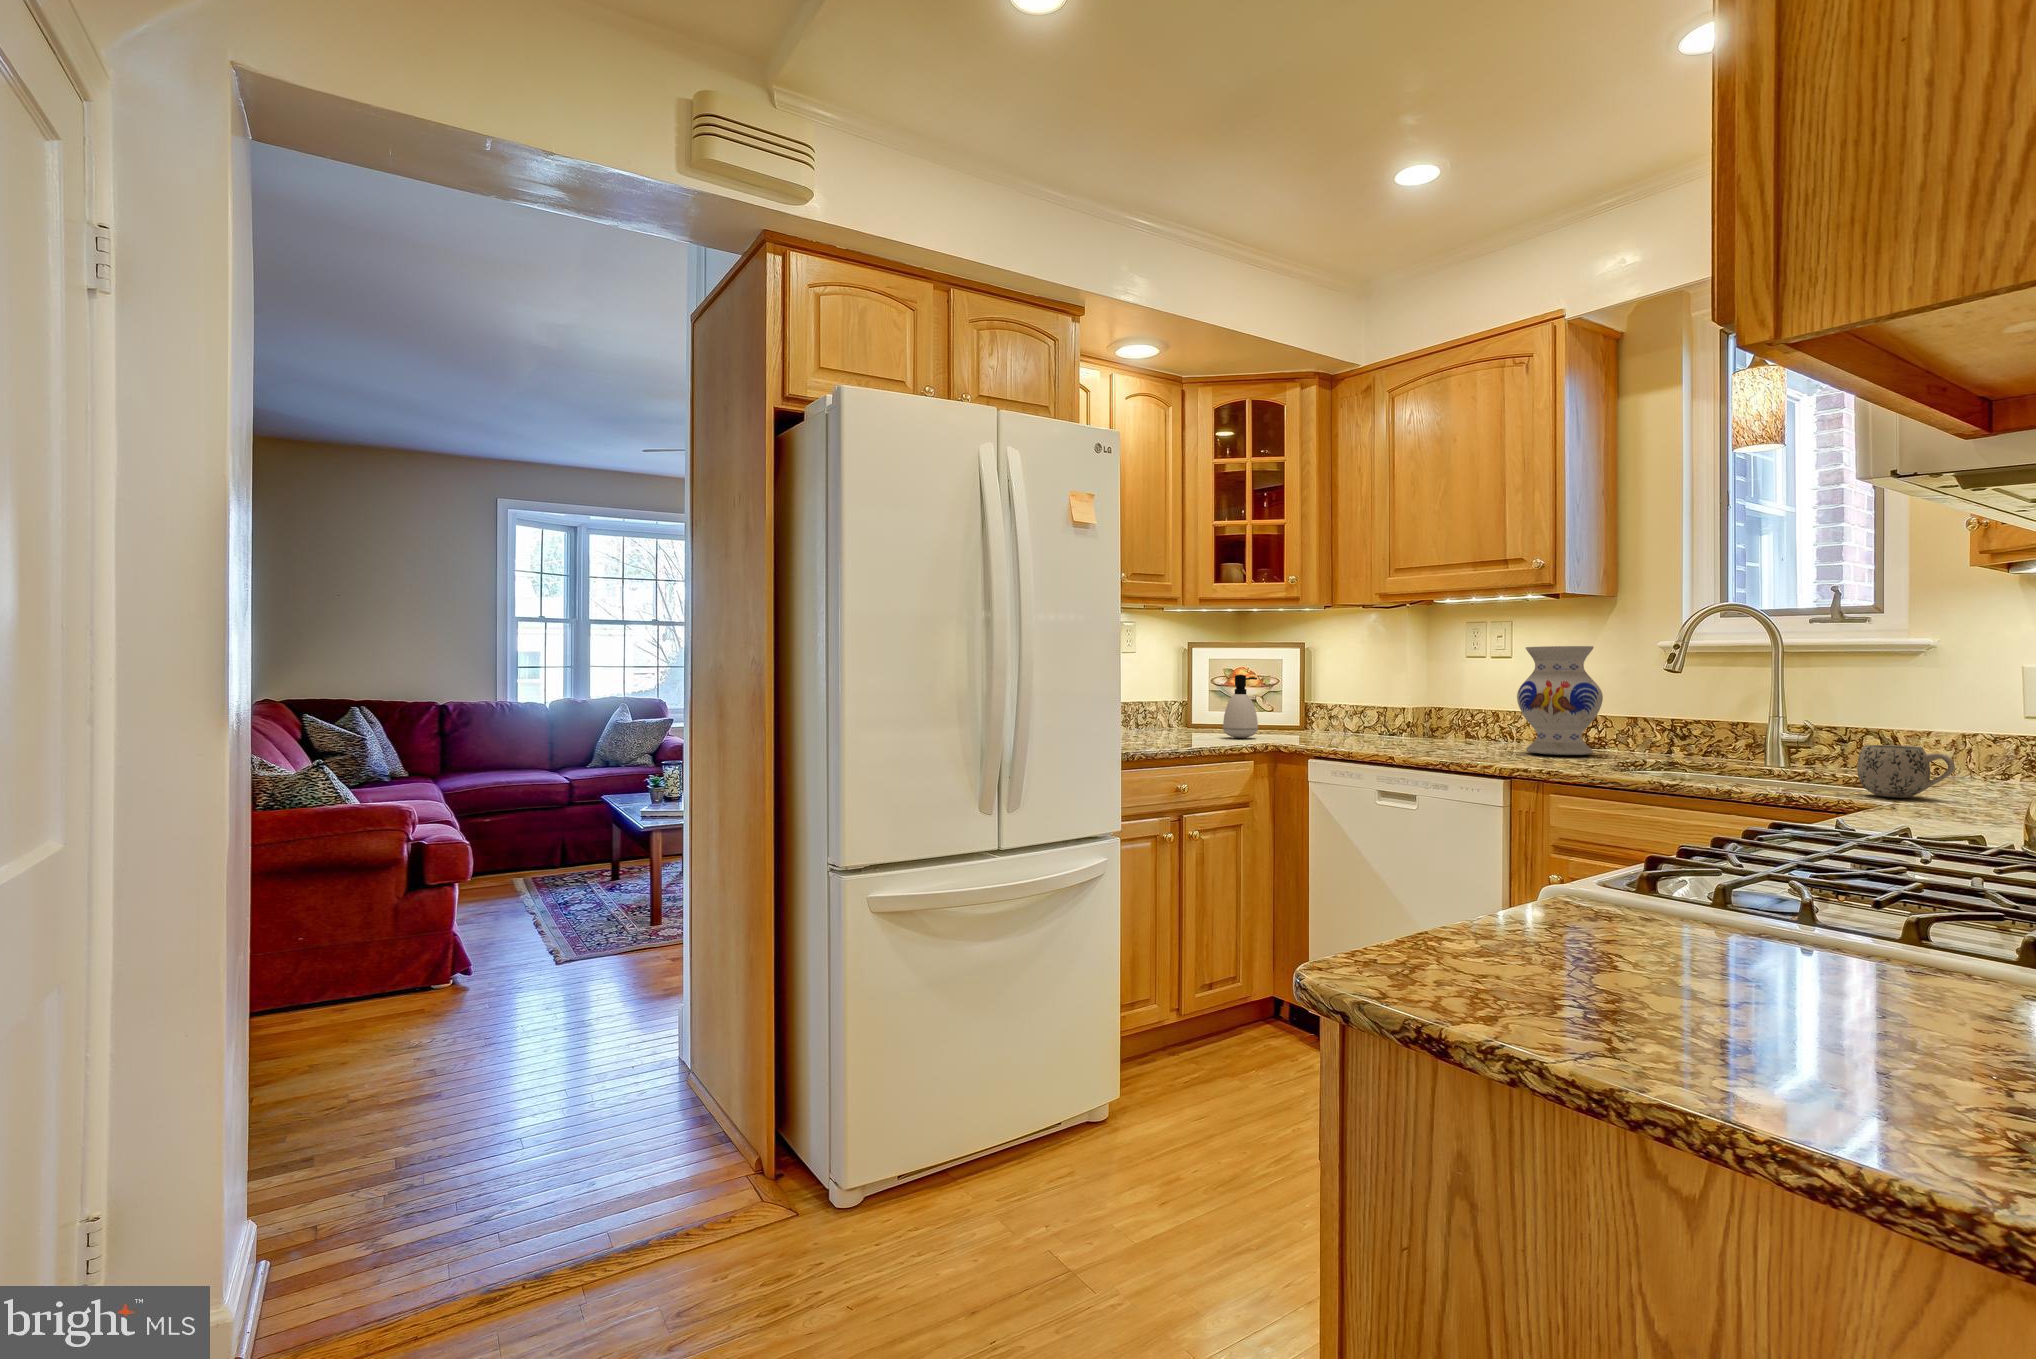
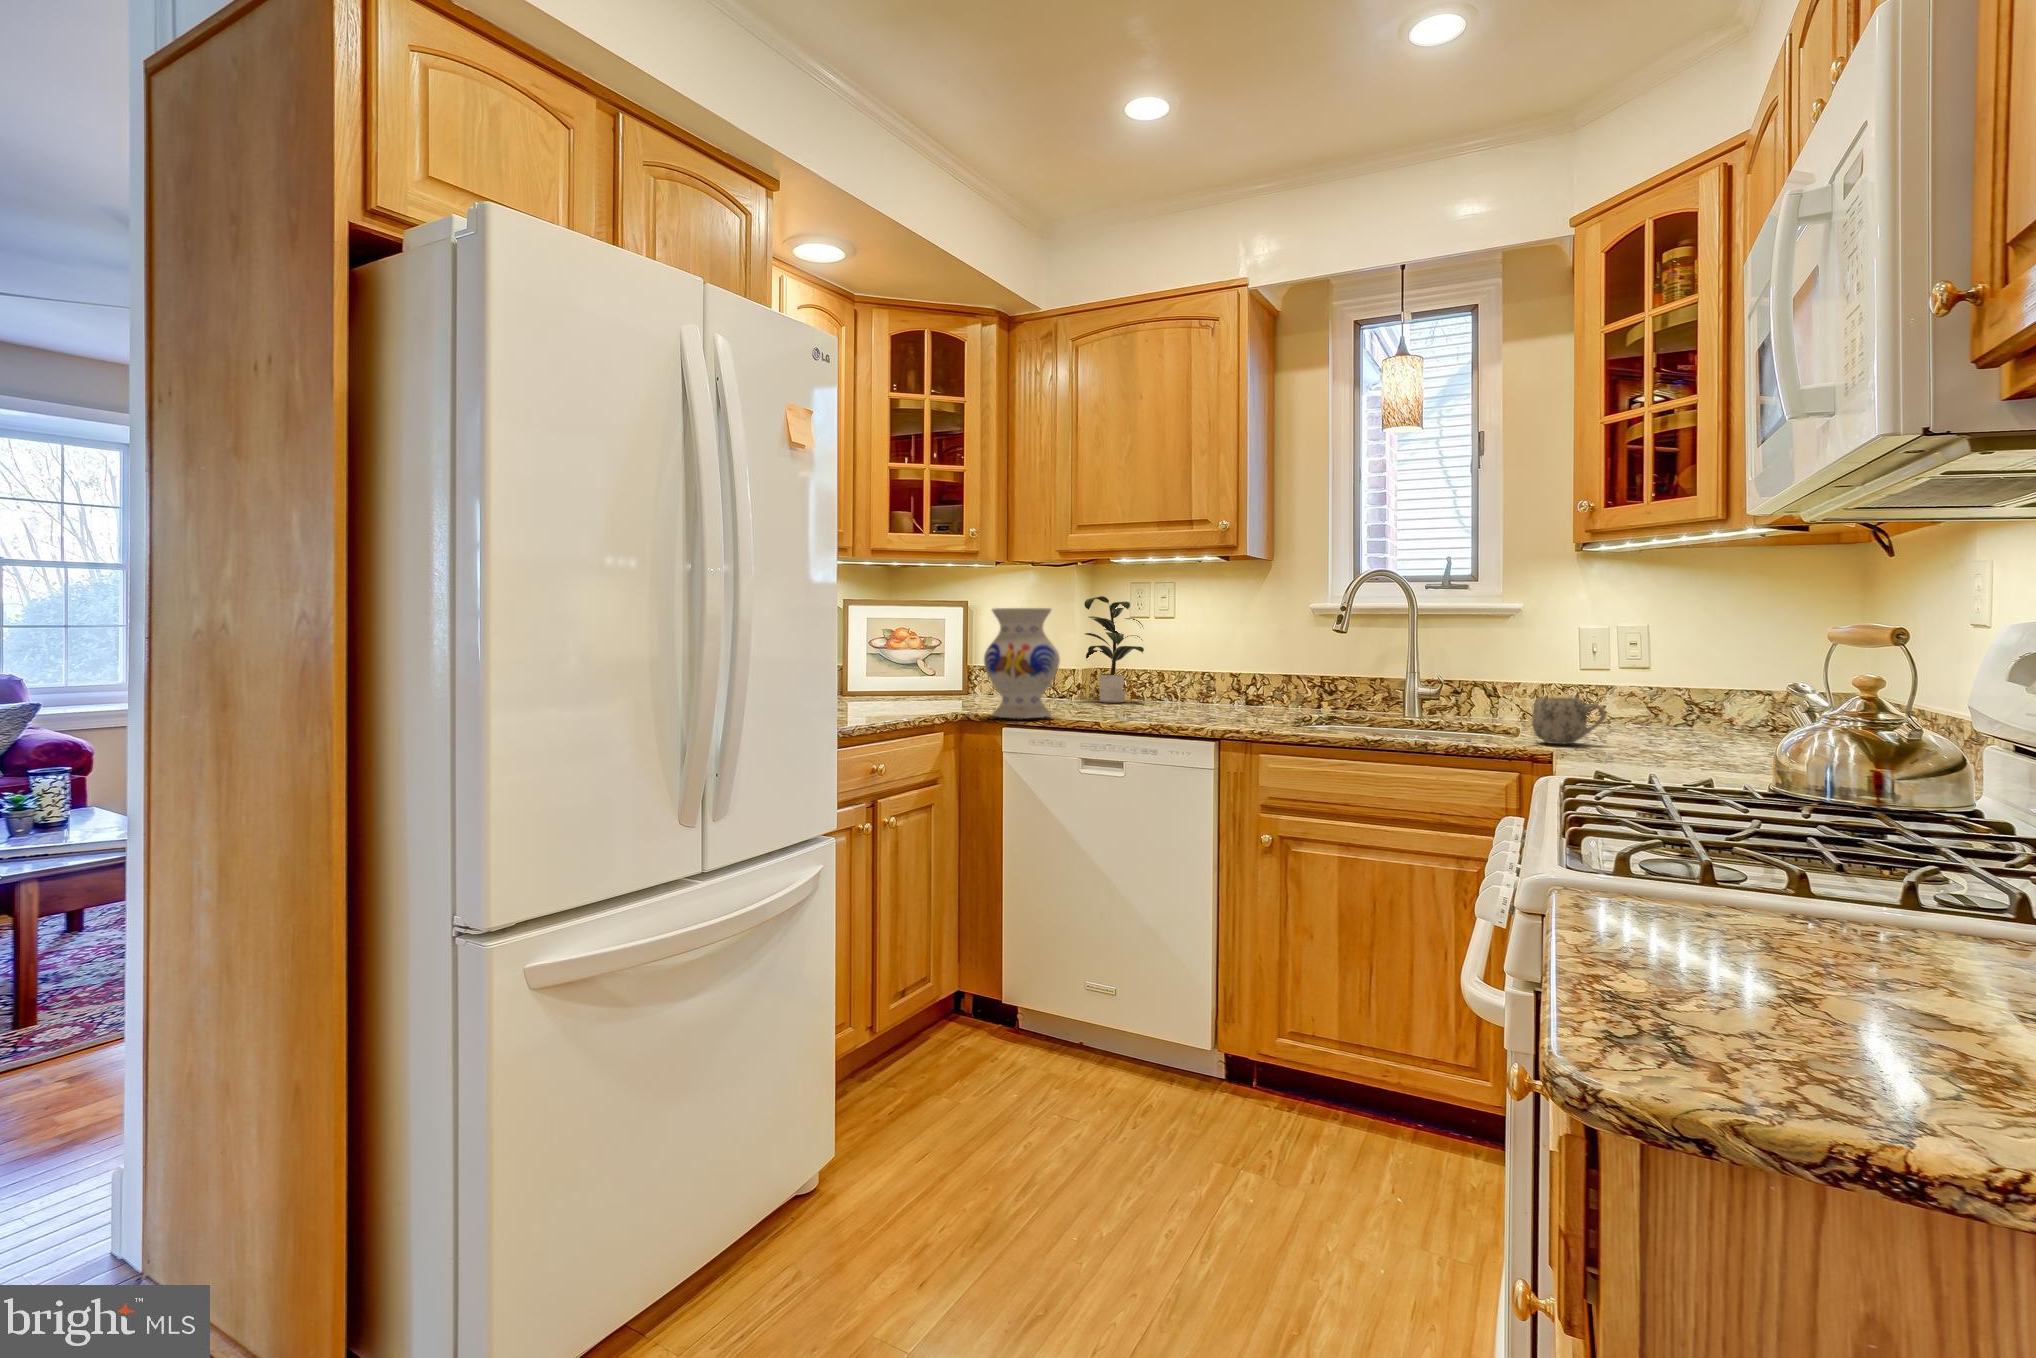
potted plant: none [1400,634,1498,740] -> present [1084,596,1144,703]
vase: present [1517,646,1603,755] -> present [984,608,1060,719]
soap dispenser: present [1223,675,1258,738] -> none [892,637,930,708]

